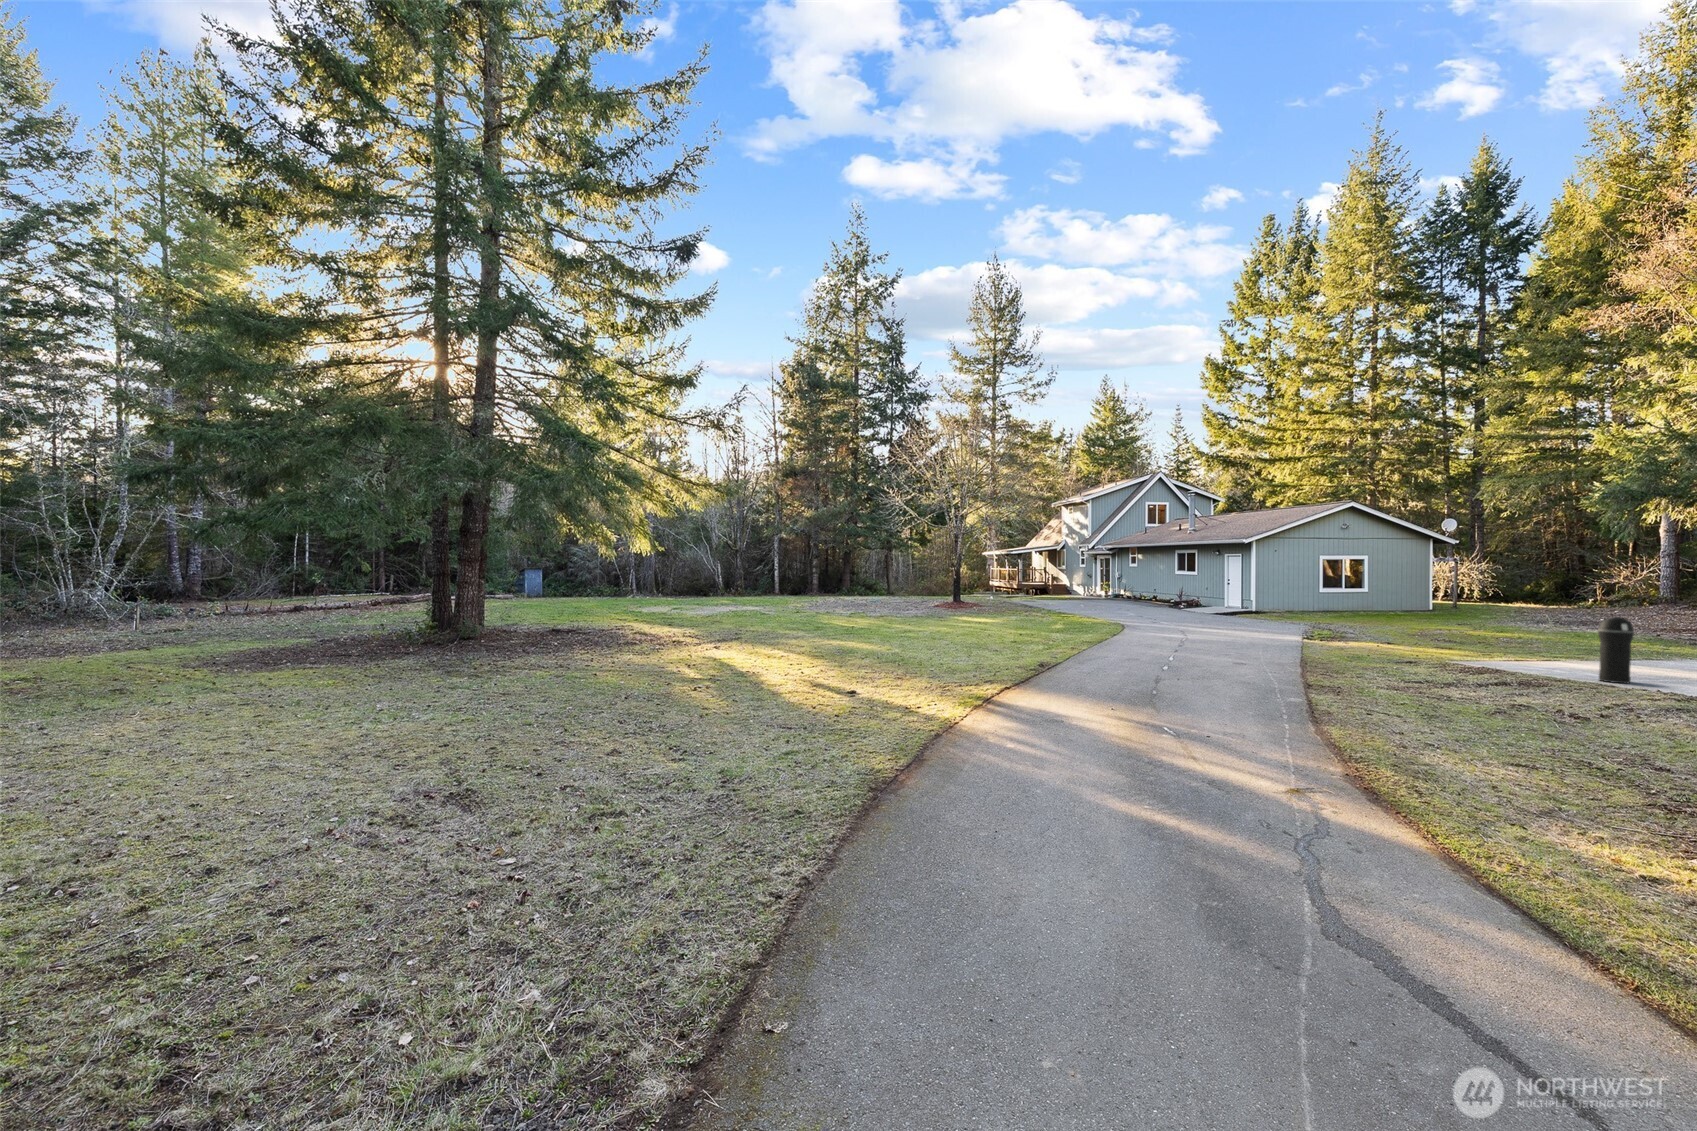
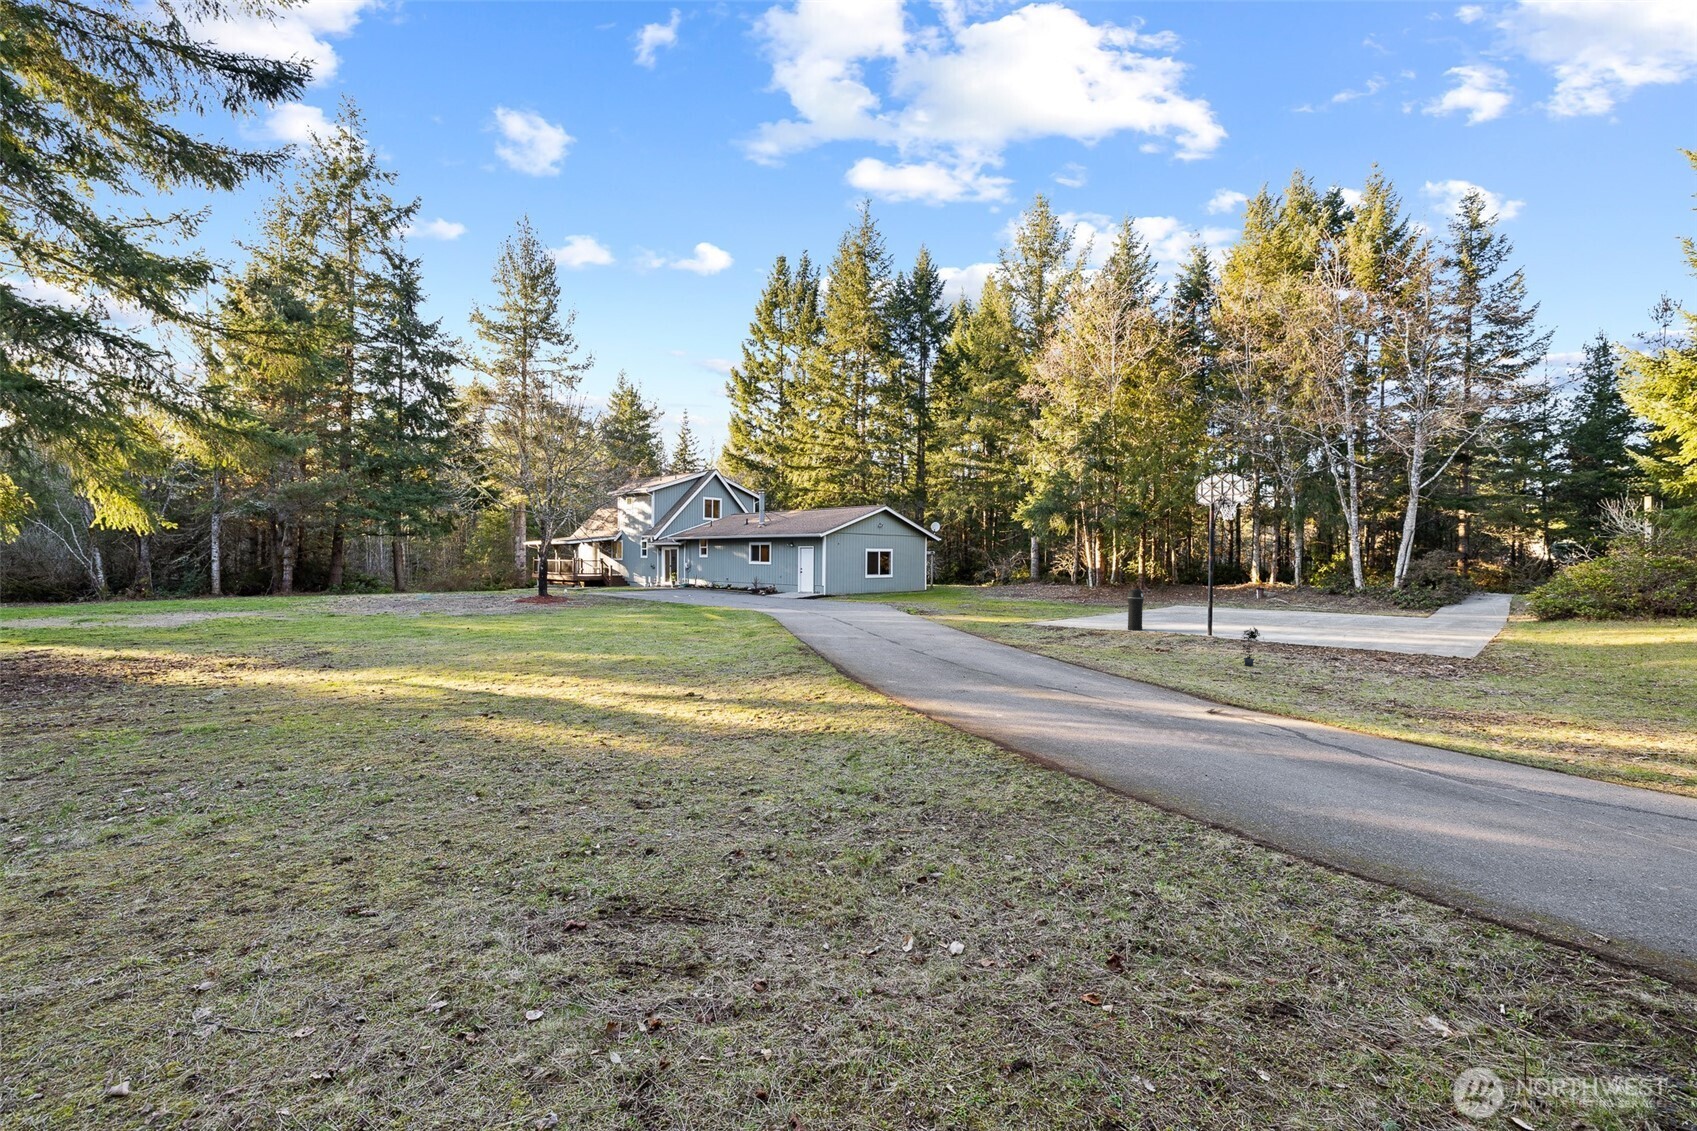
potted plant: none [1610,678,1653,742] -> present [1243,628,1260,666]

